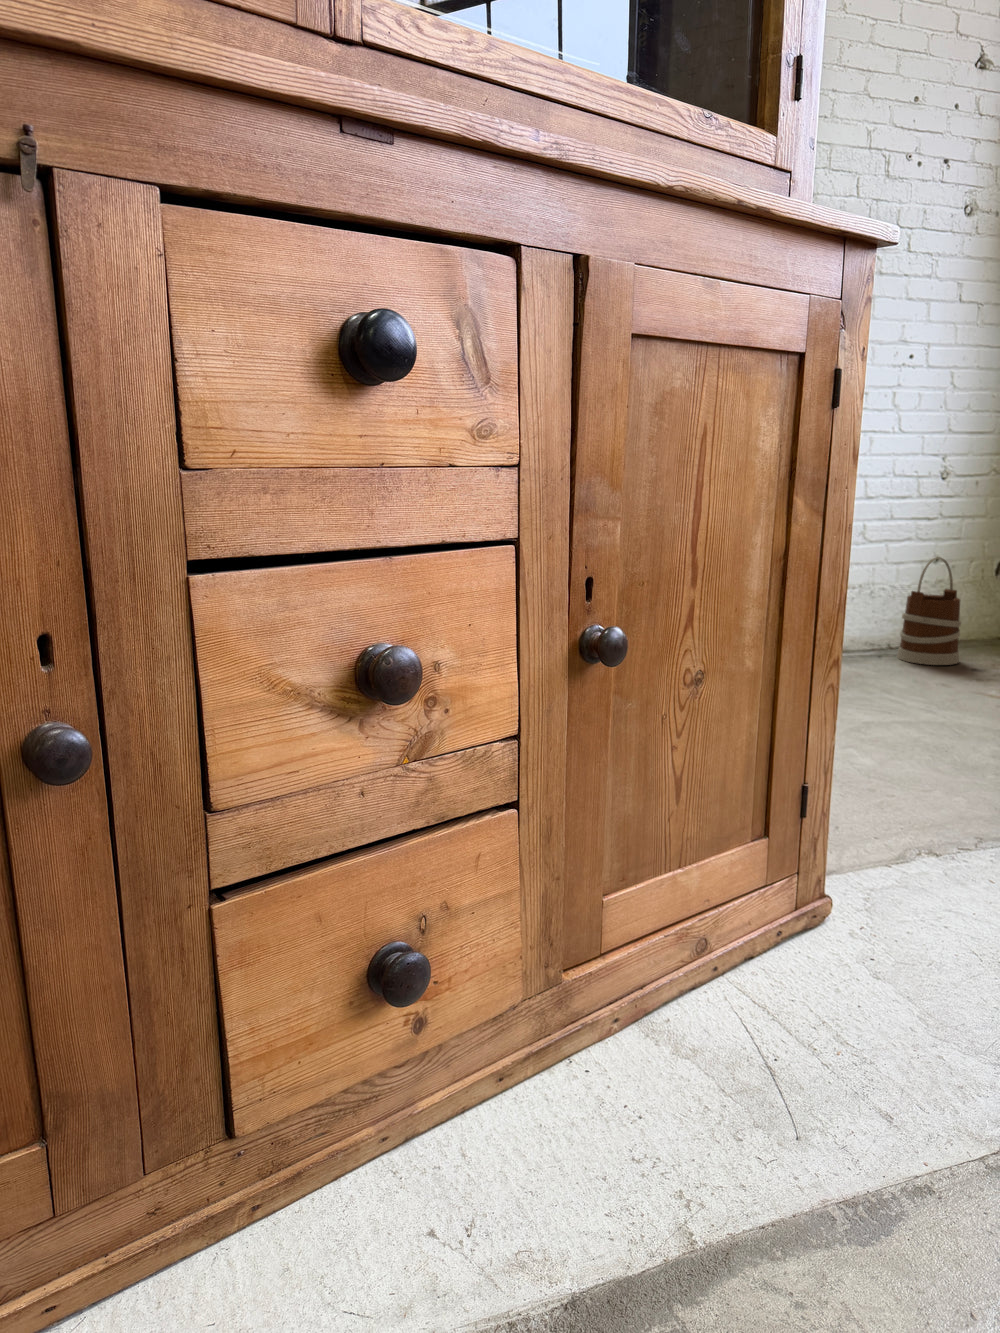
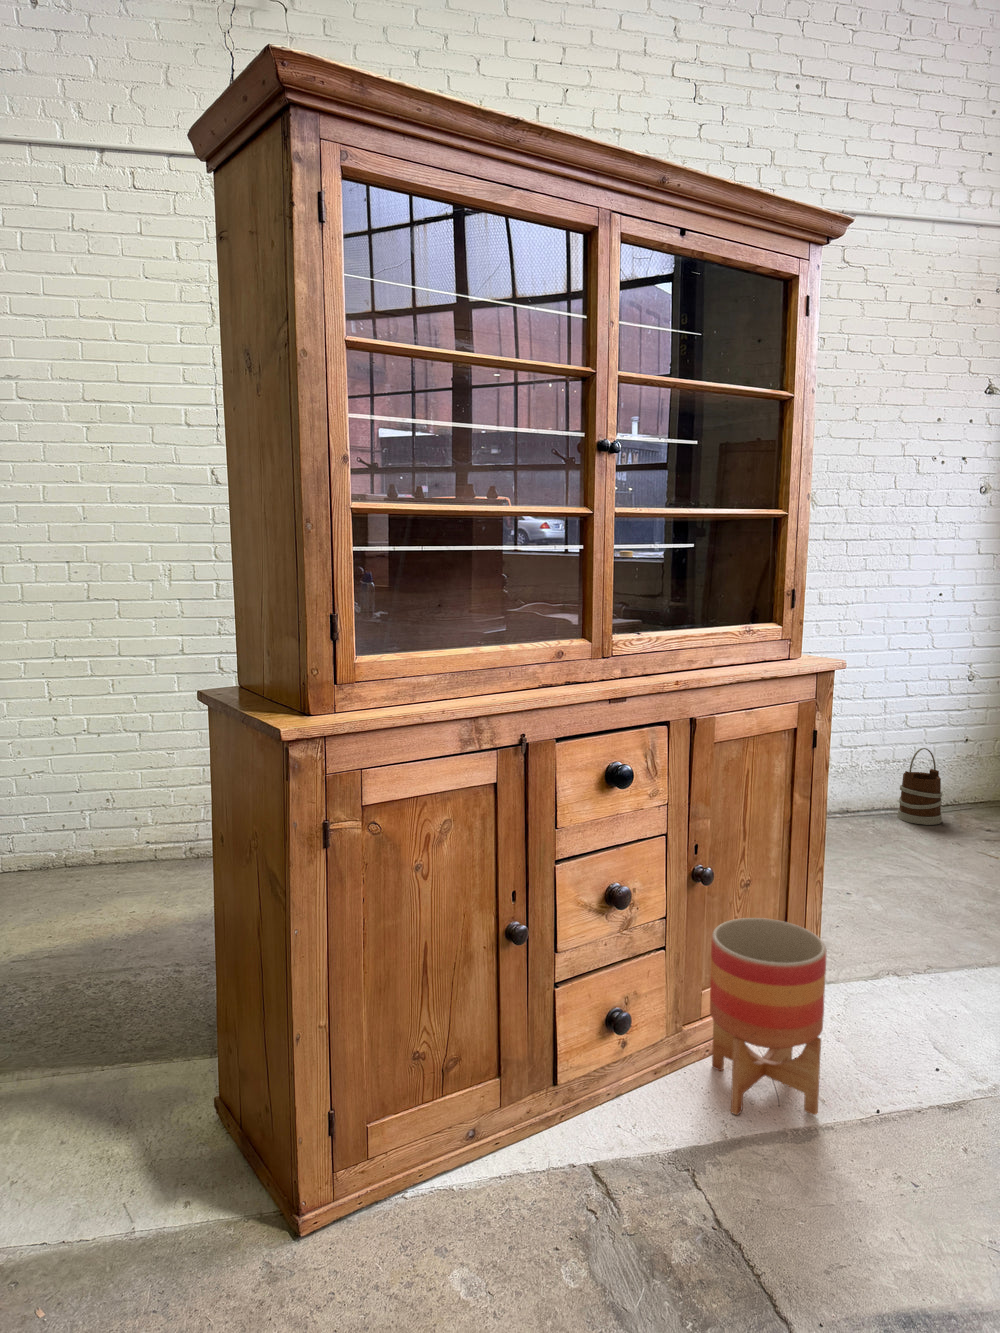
planter: none [618,740,885,1172] -> present [710,918,827,1115]

